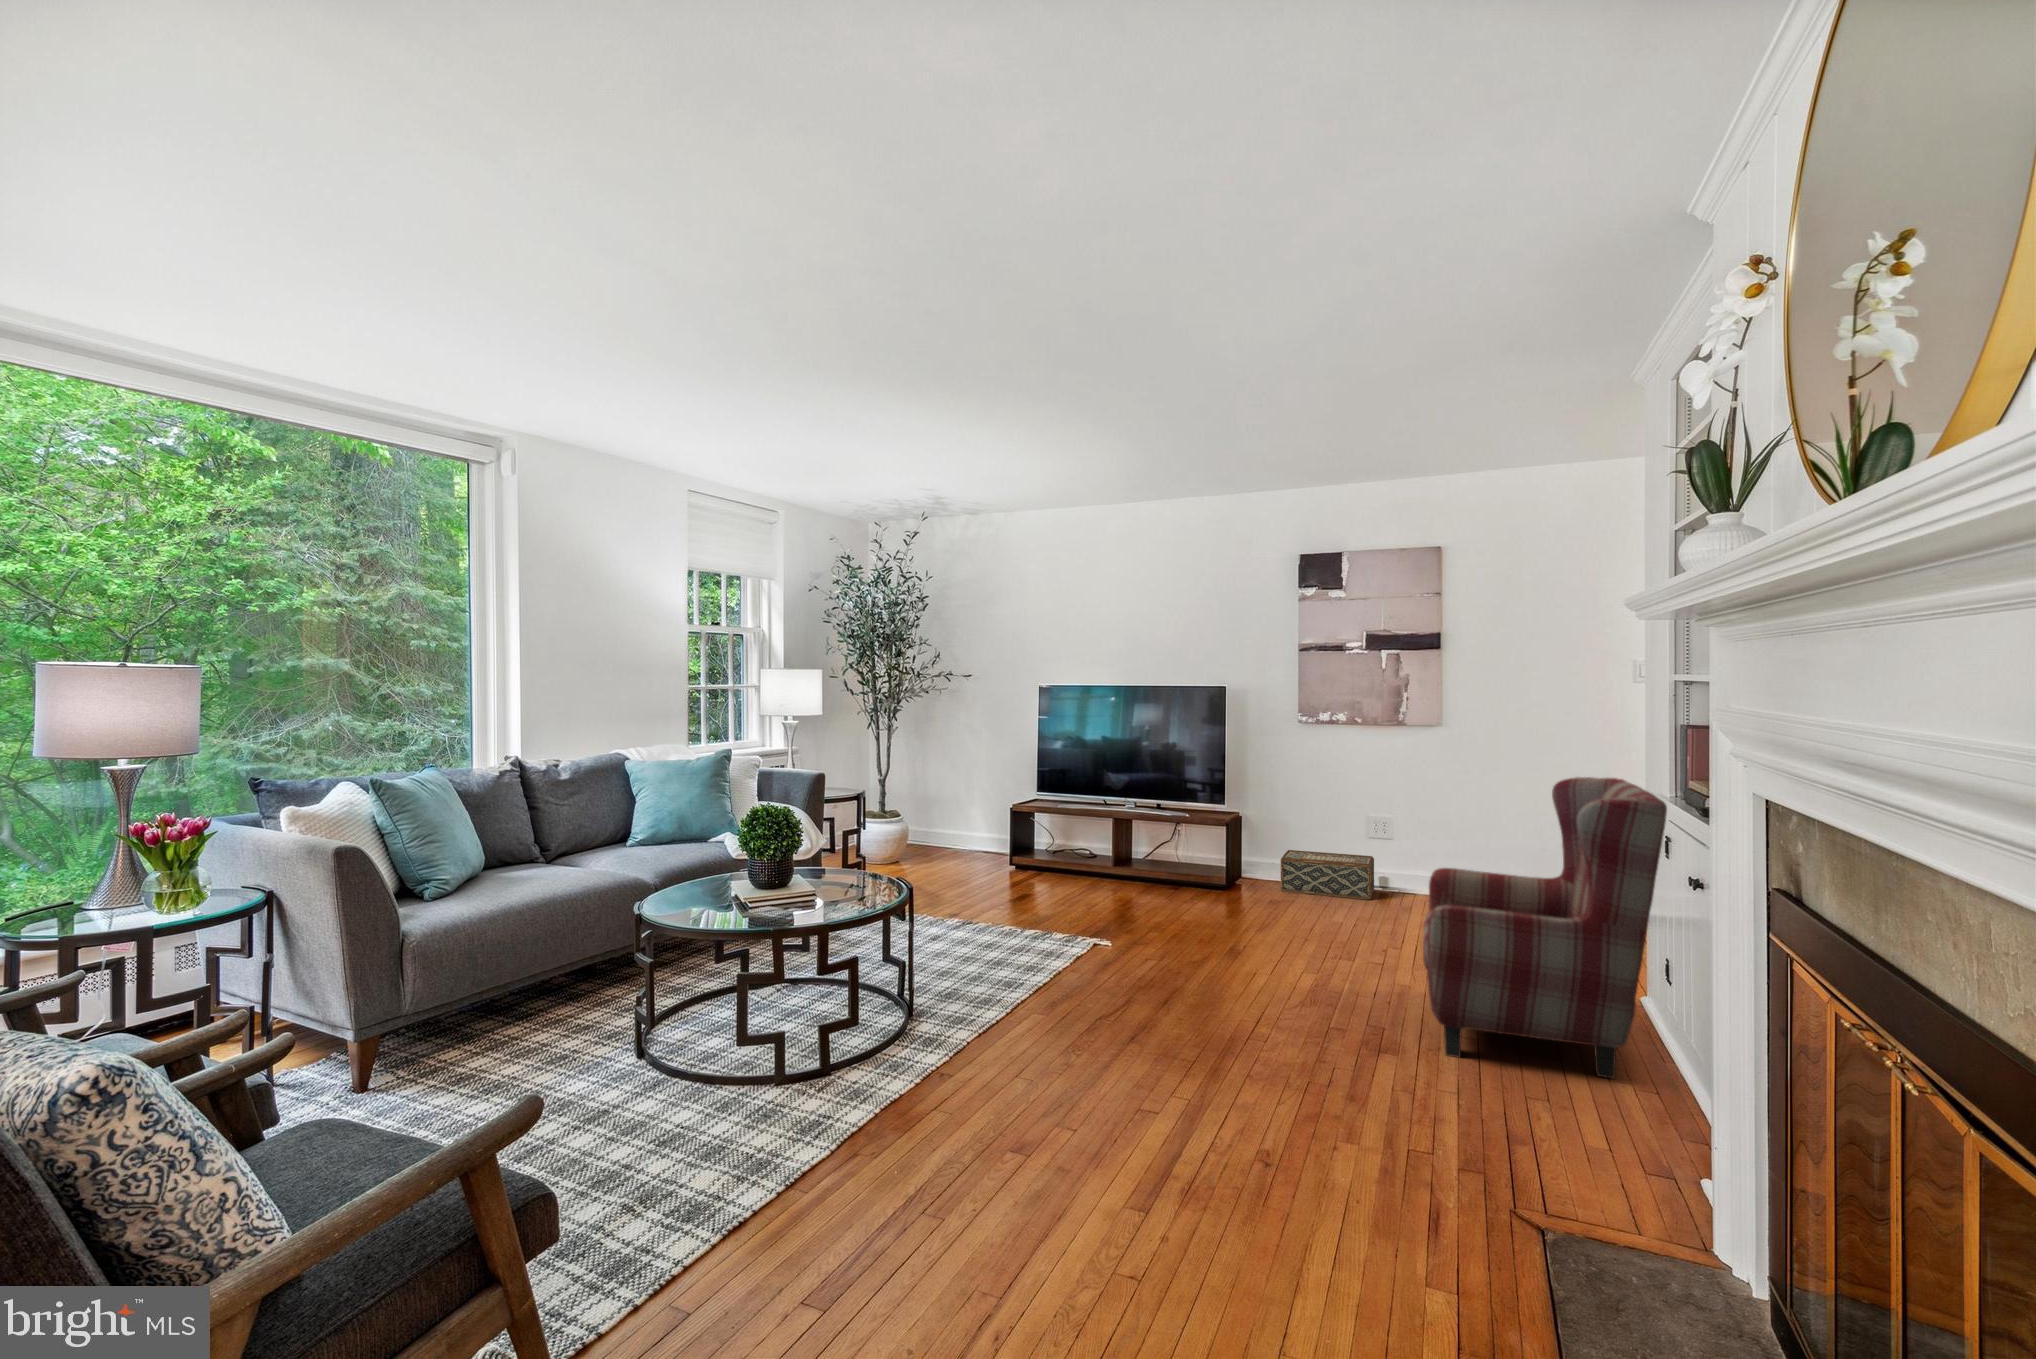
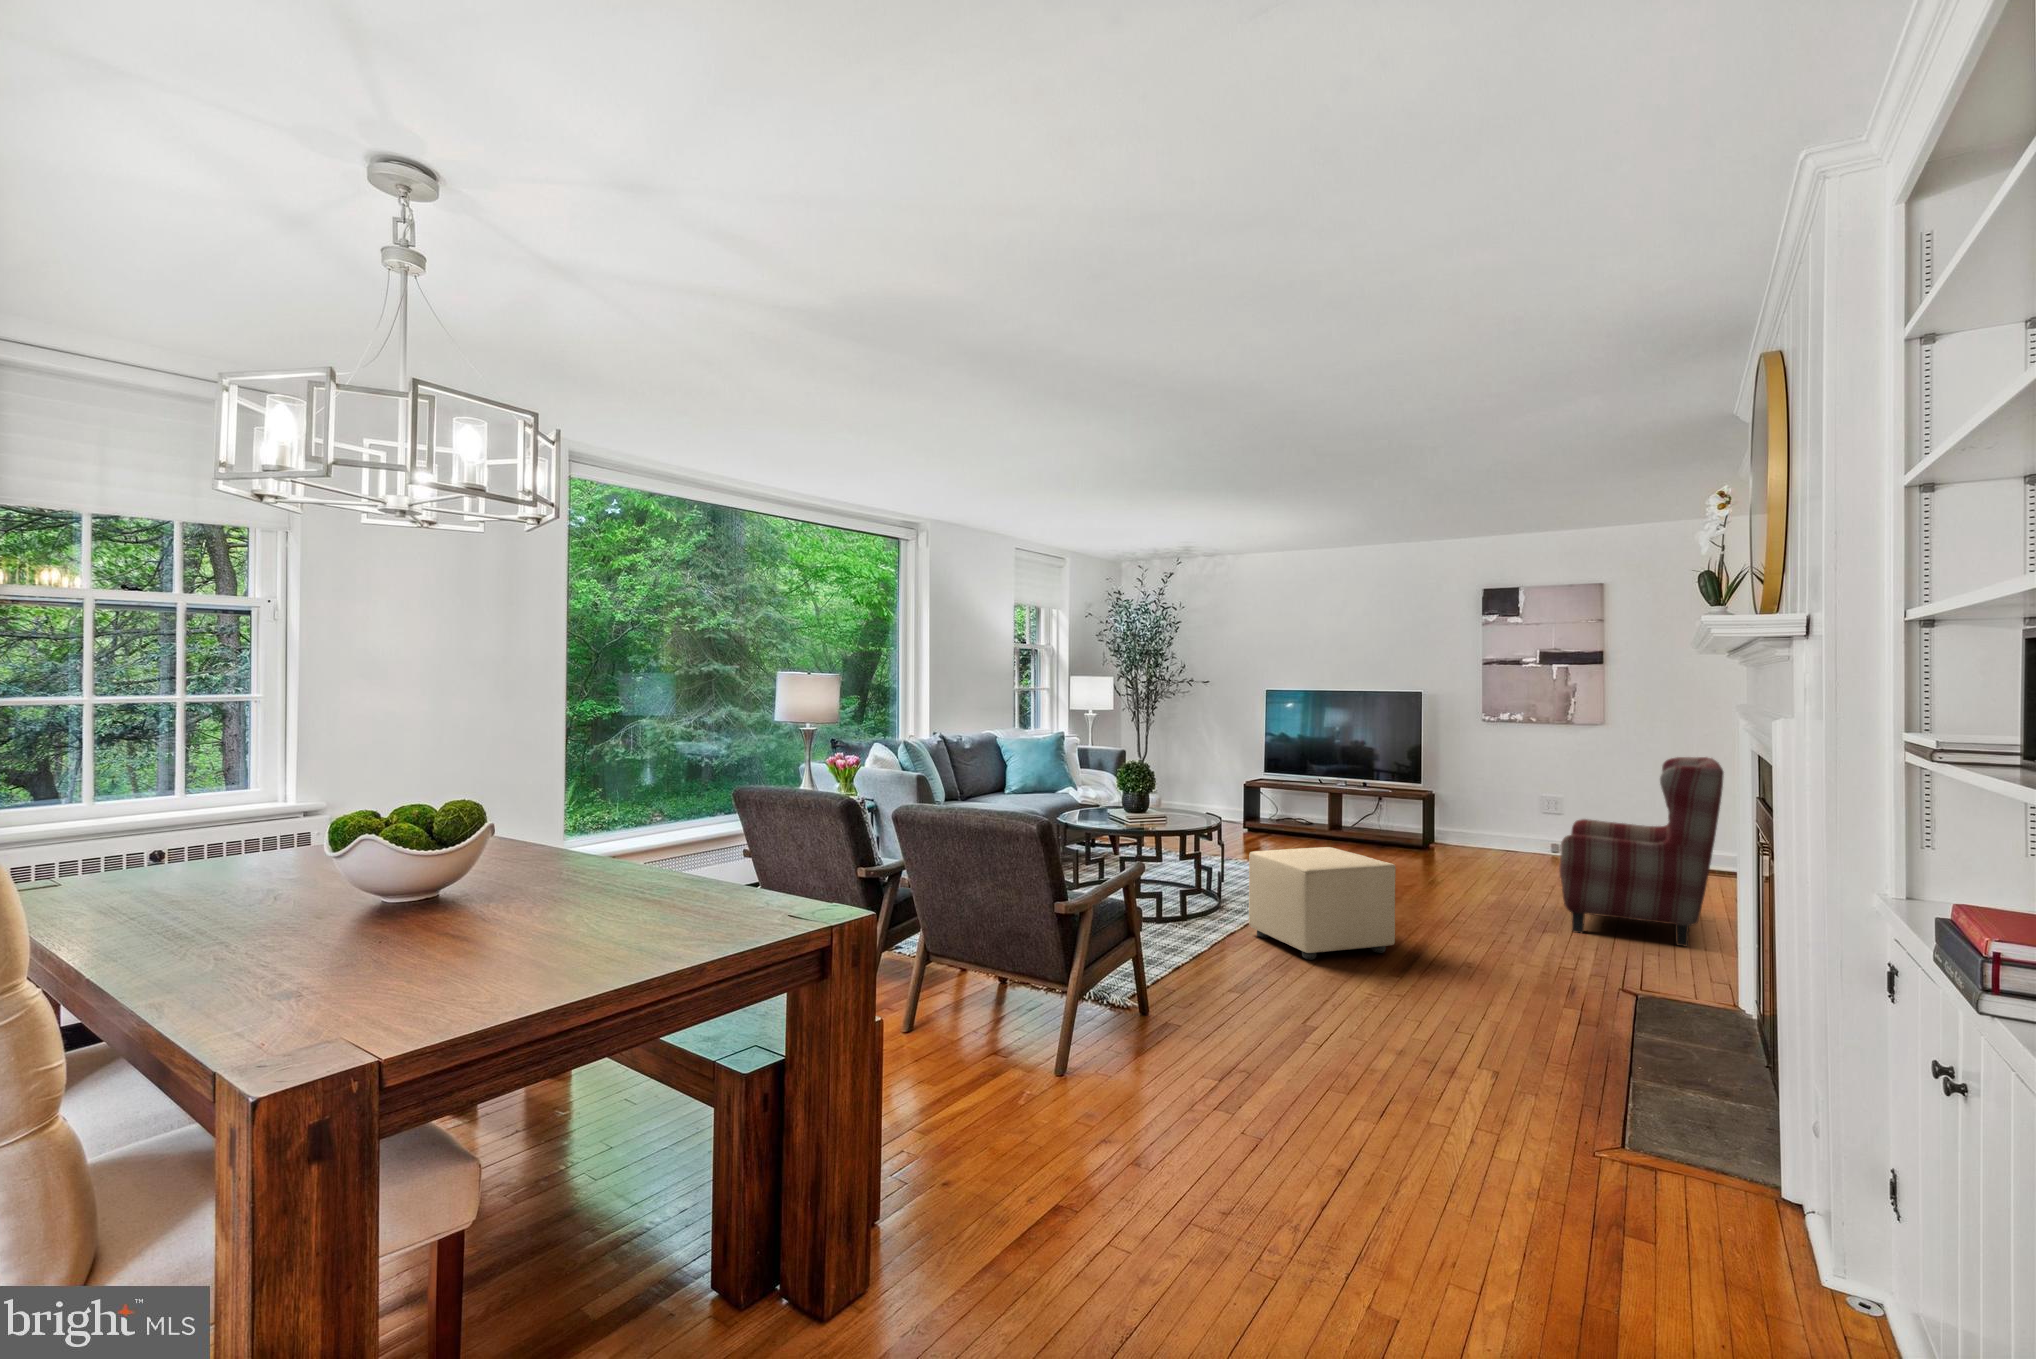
woven basket: present [1281,850,1374,900] -> none [1467,821,1546,859]
ottoman: none [941,947,1183,1190] -> present [1249,847,1396,960]

